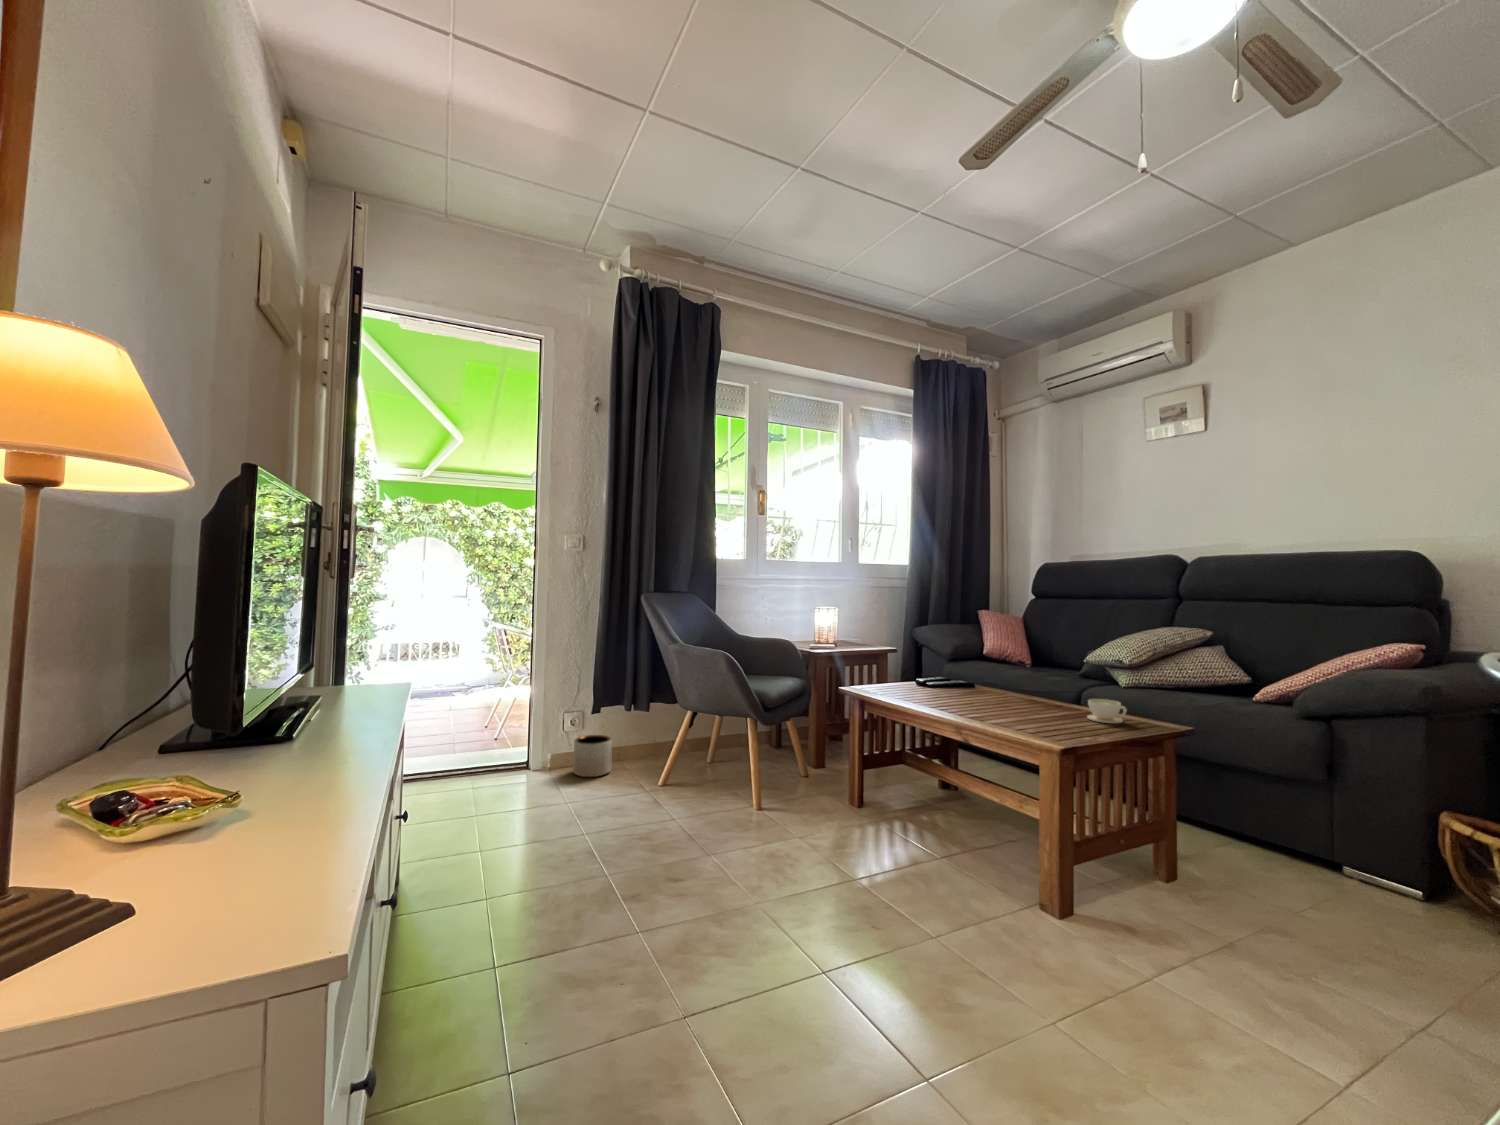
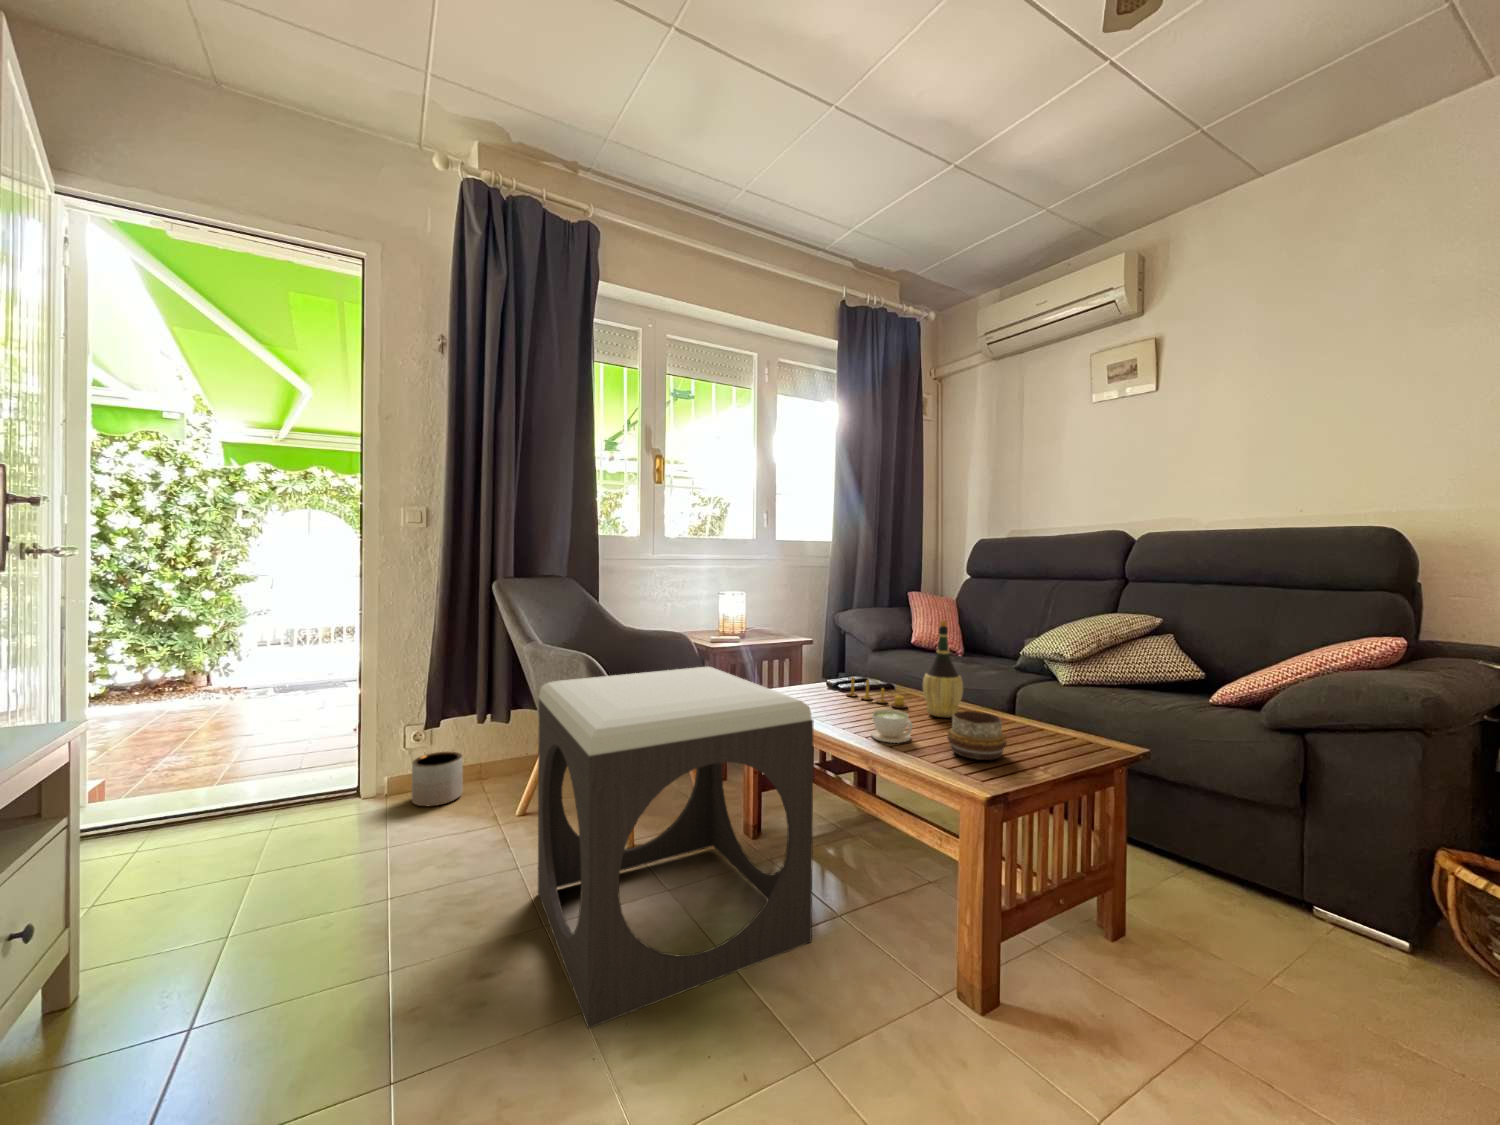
wine bottle: none [1004,627,1038,706] -> present [923,620,963,717]
footstool: none [703,662,925,906] -> present [538,667,813,1028]
candle: none [935,674,990,700] -> present [847,677,907,708]
decorative bowl: none [1029,695,1077,730] -> present [947,711,1007,760]
coffee cup: present [1087,699,1127,723] -> present [871,709,913,743]

